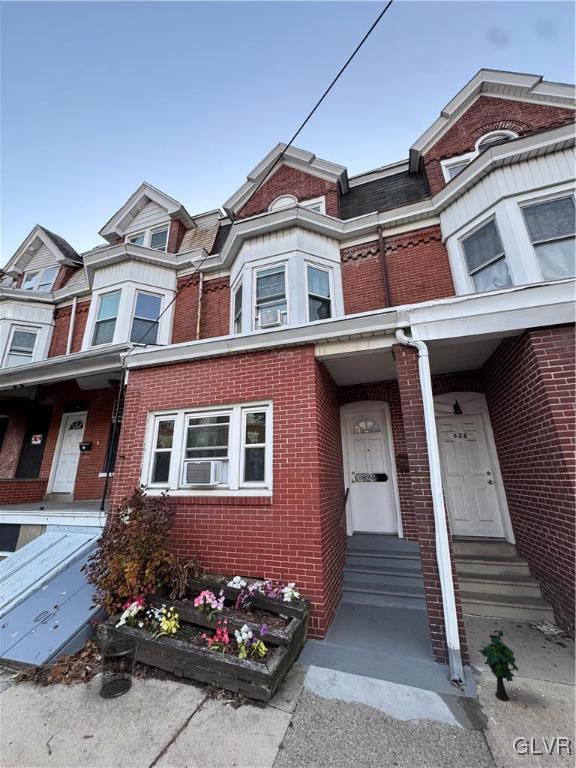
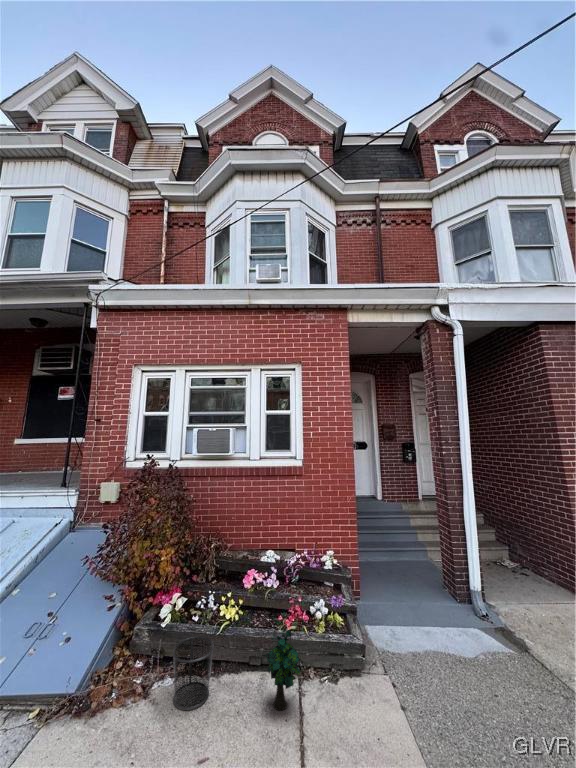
decorative plant: present [478,630,518,701] -> present [263,629,301,710]

